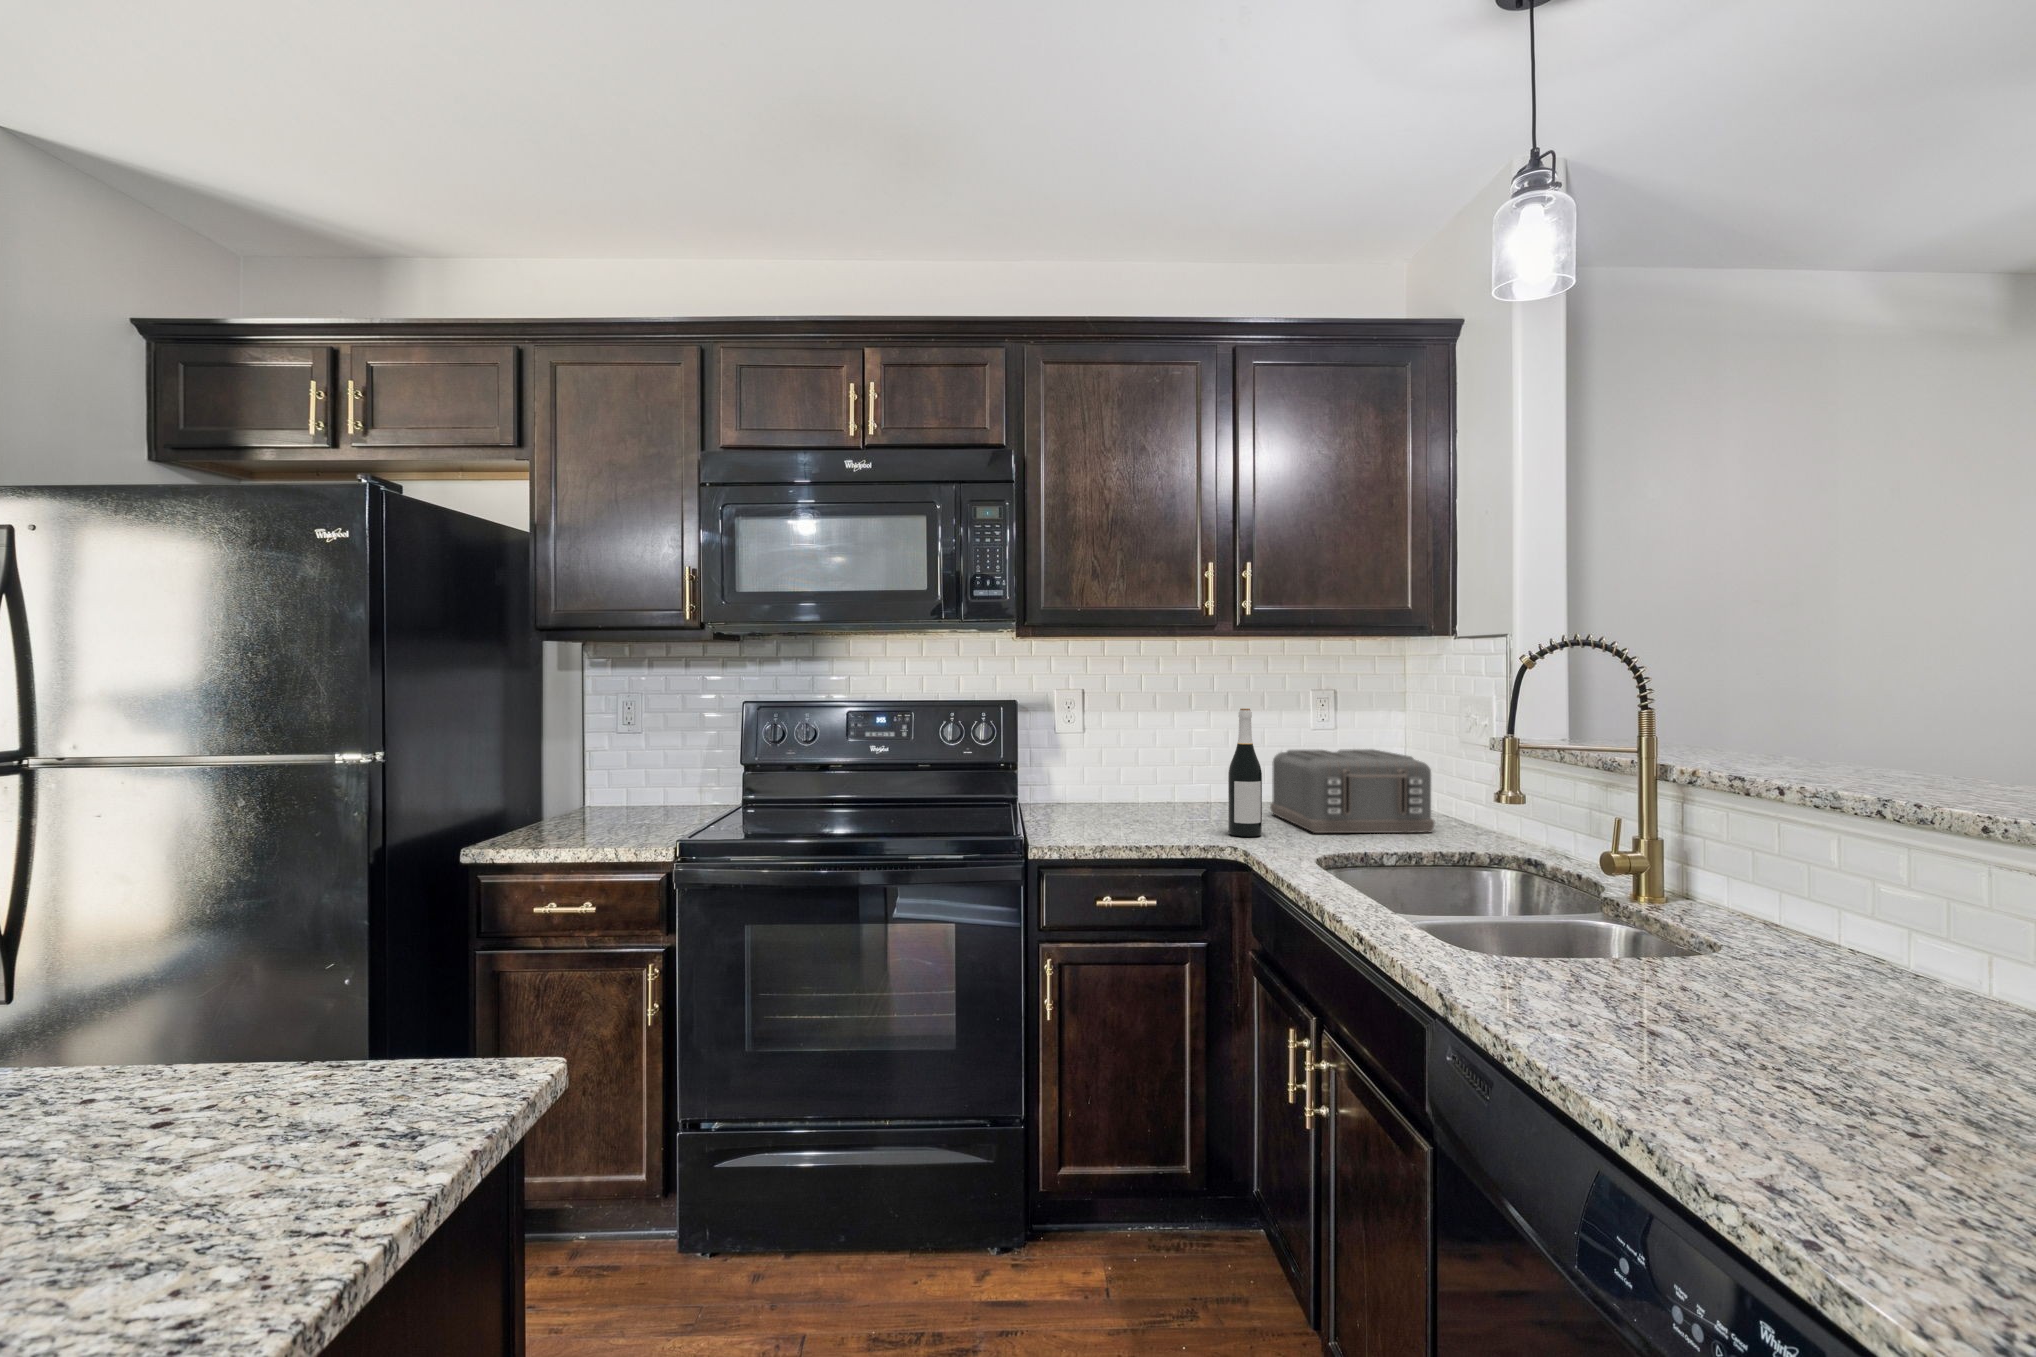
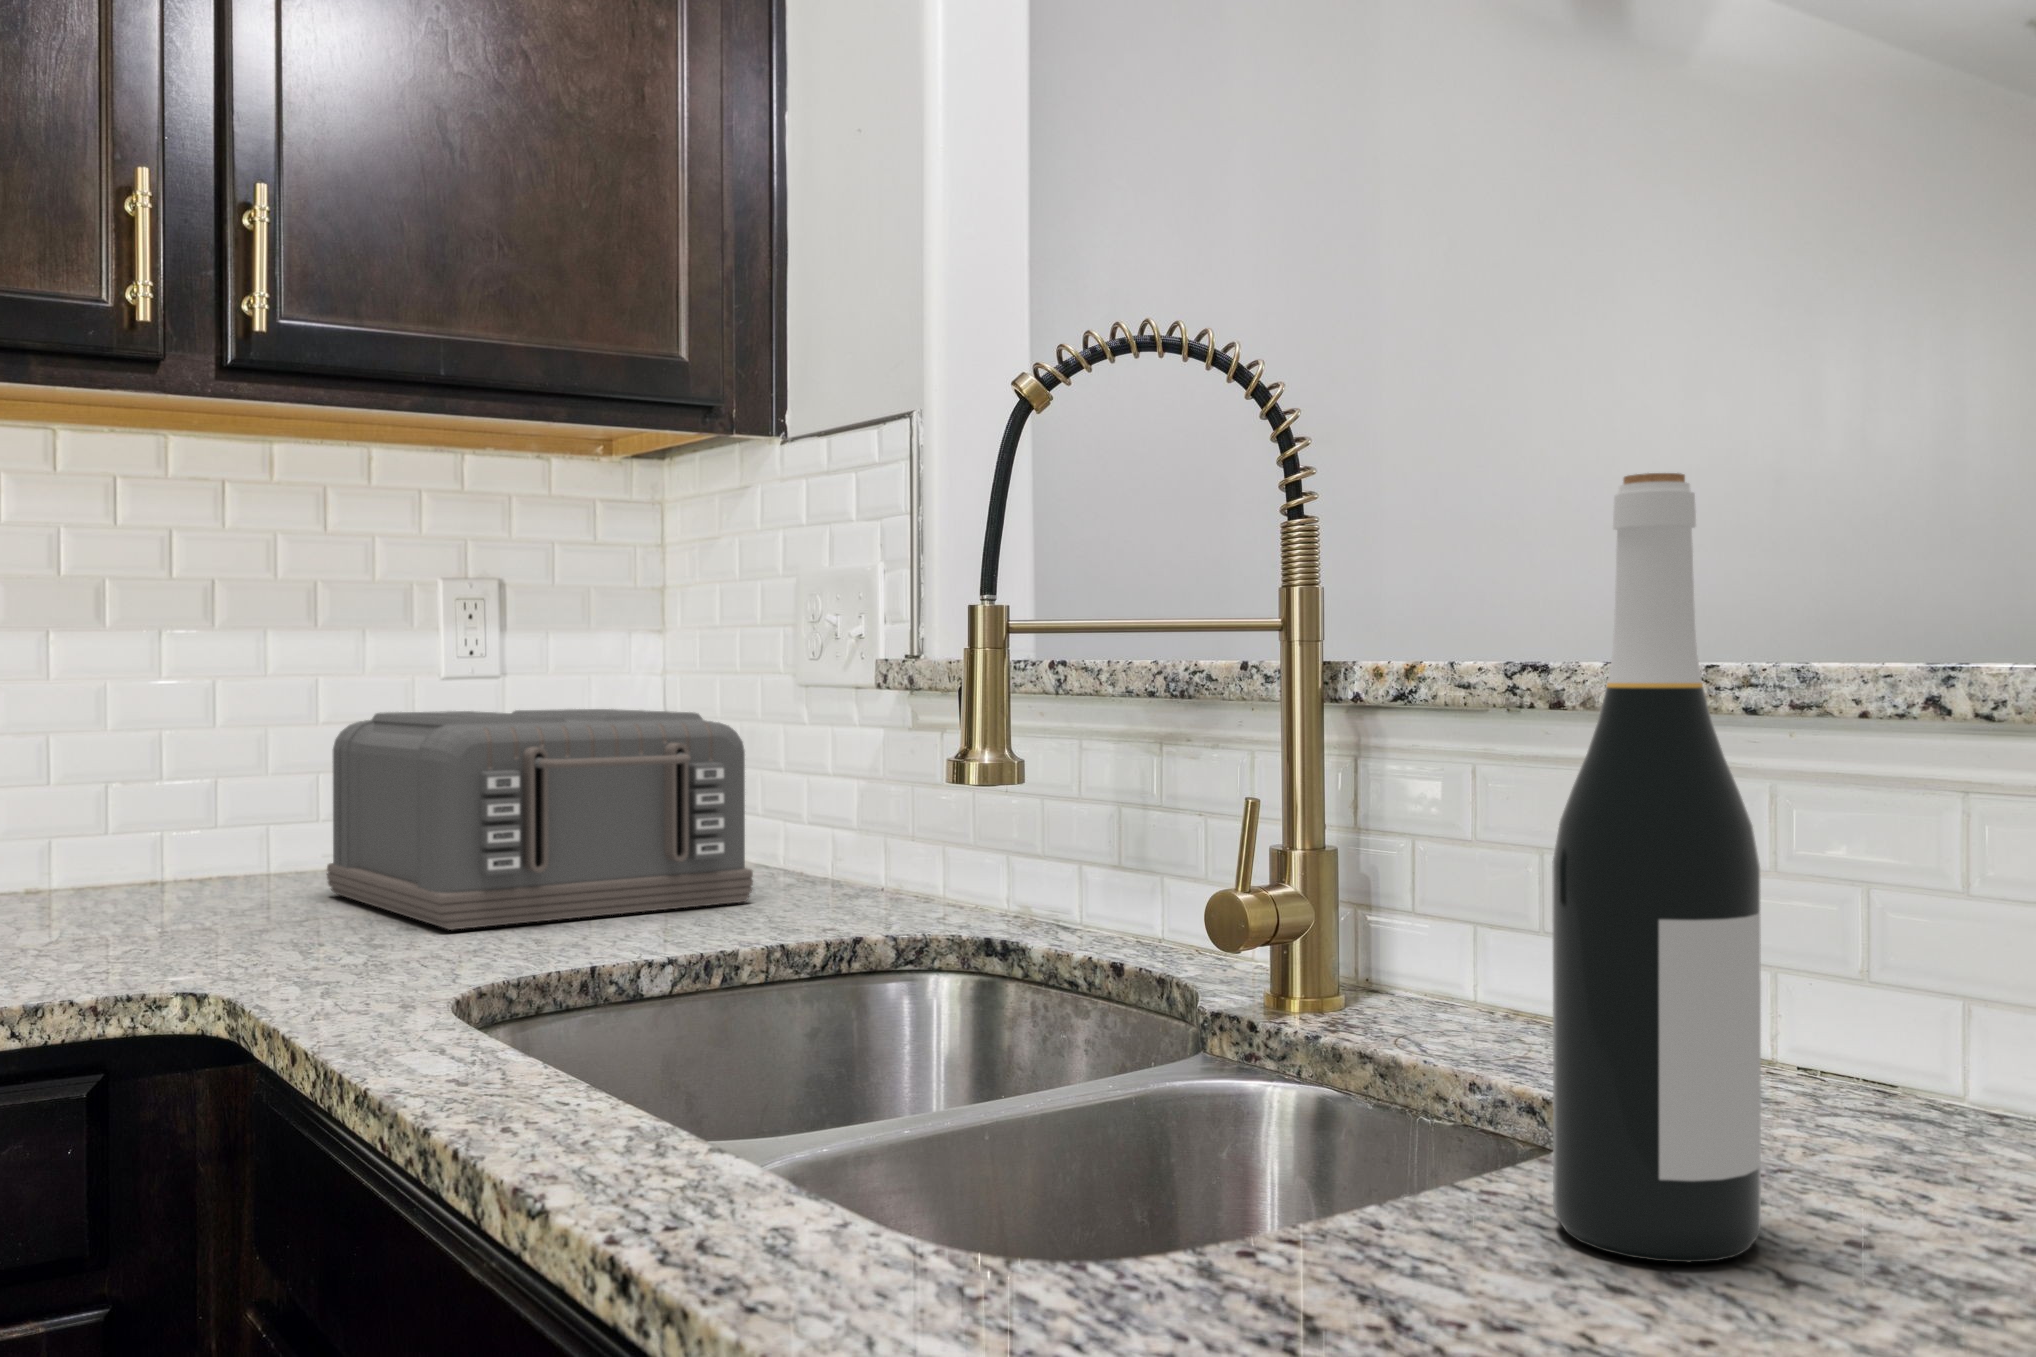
wine bottle: present [1228,708,1262,837] -> present [1553,473,1761,1263]

